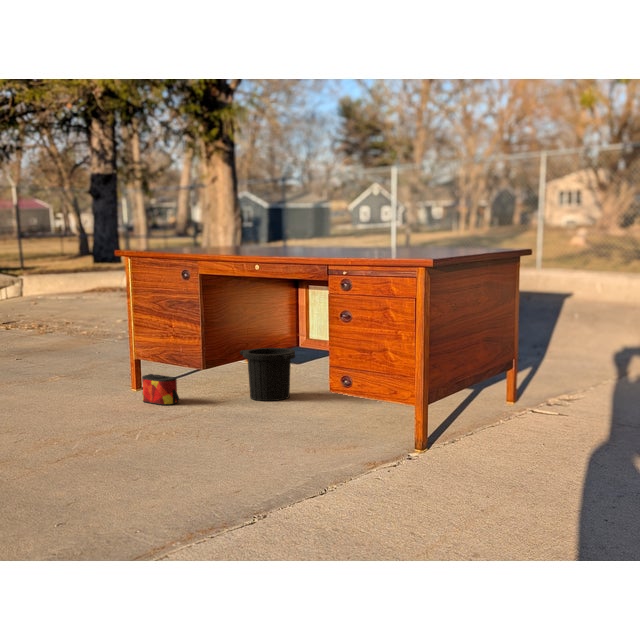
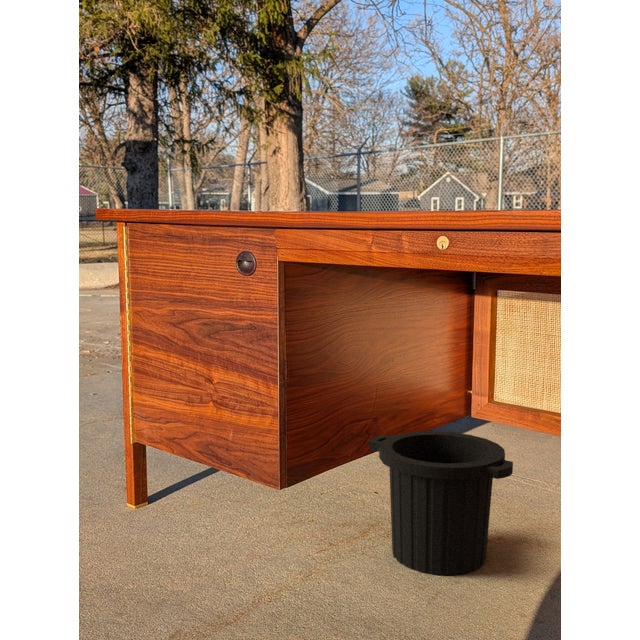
bag: present [142,374,180,405] -> none [139,493,228,585]

